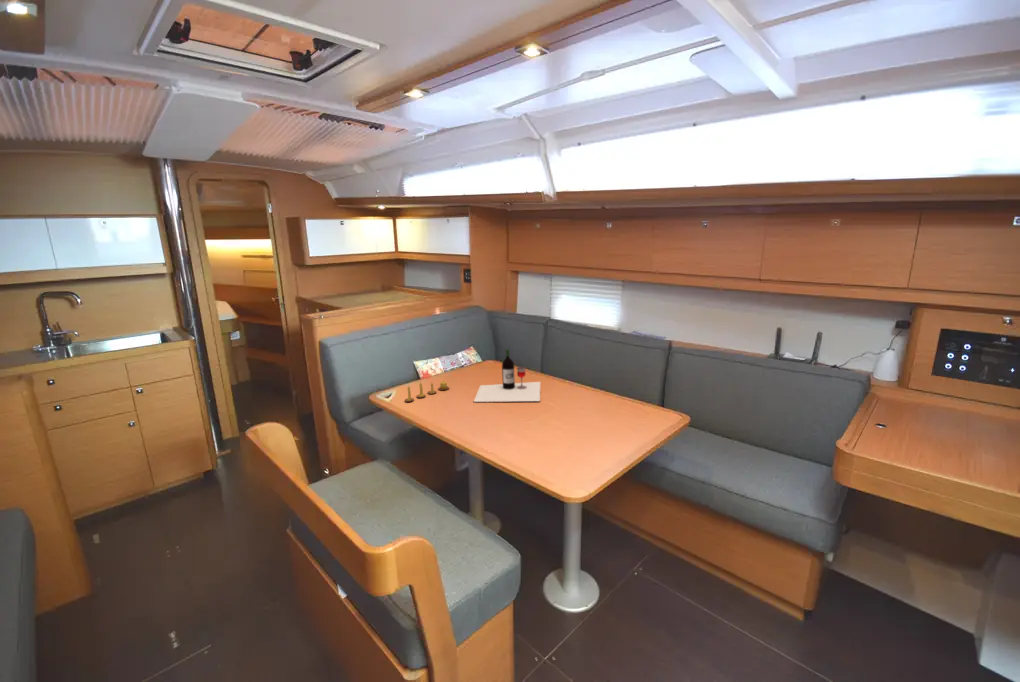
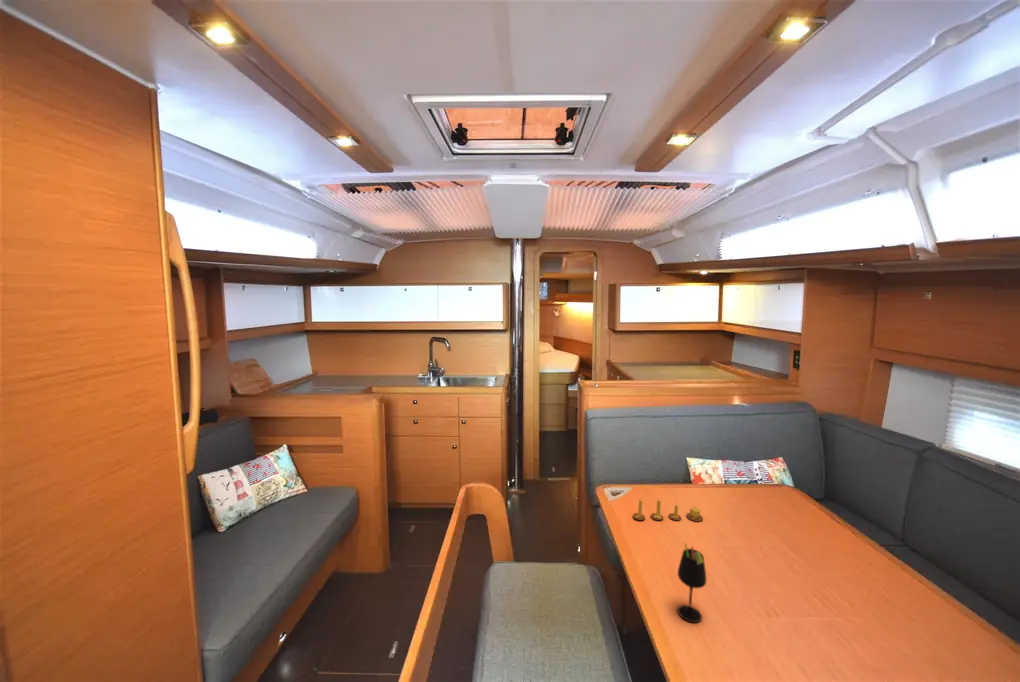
wine bottle: present [474,349,540,402] -> none [725,500,879,628]
wine glass: none [459,382,476,430] -> present [678,545,707,622]

